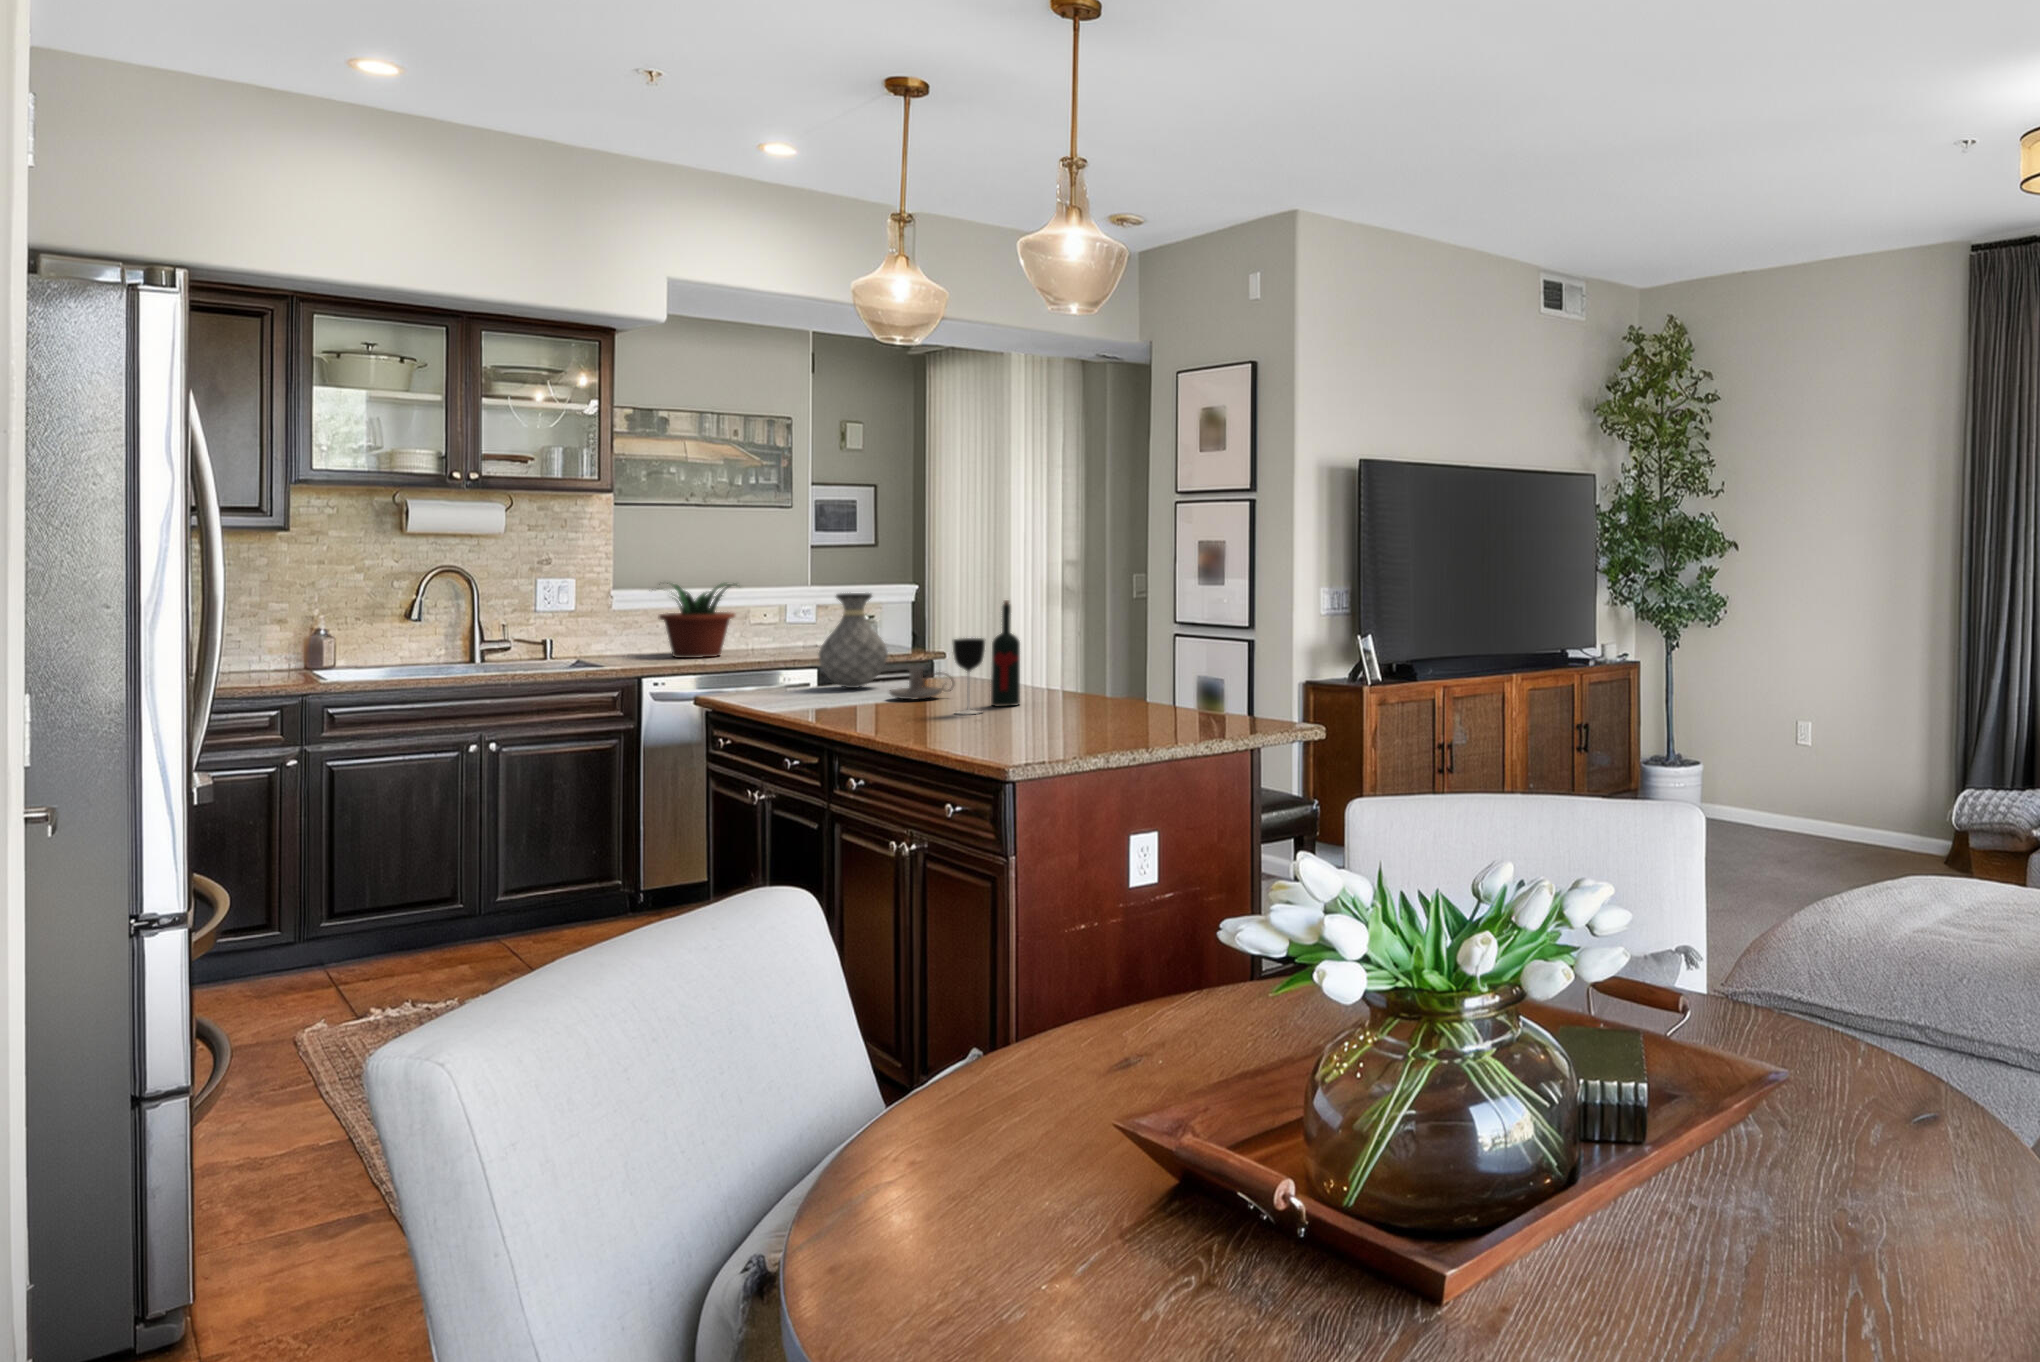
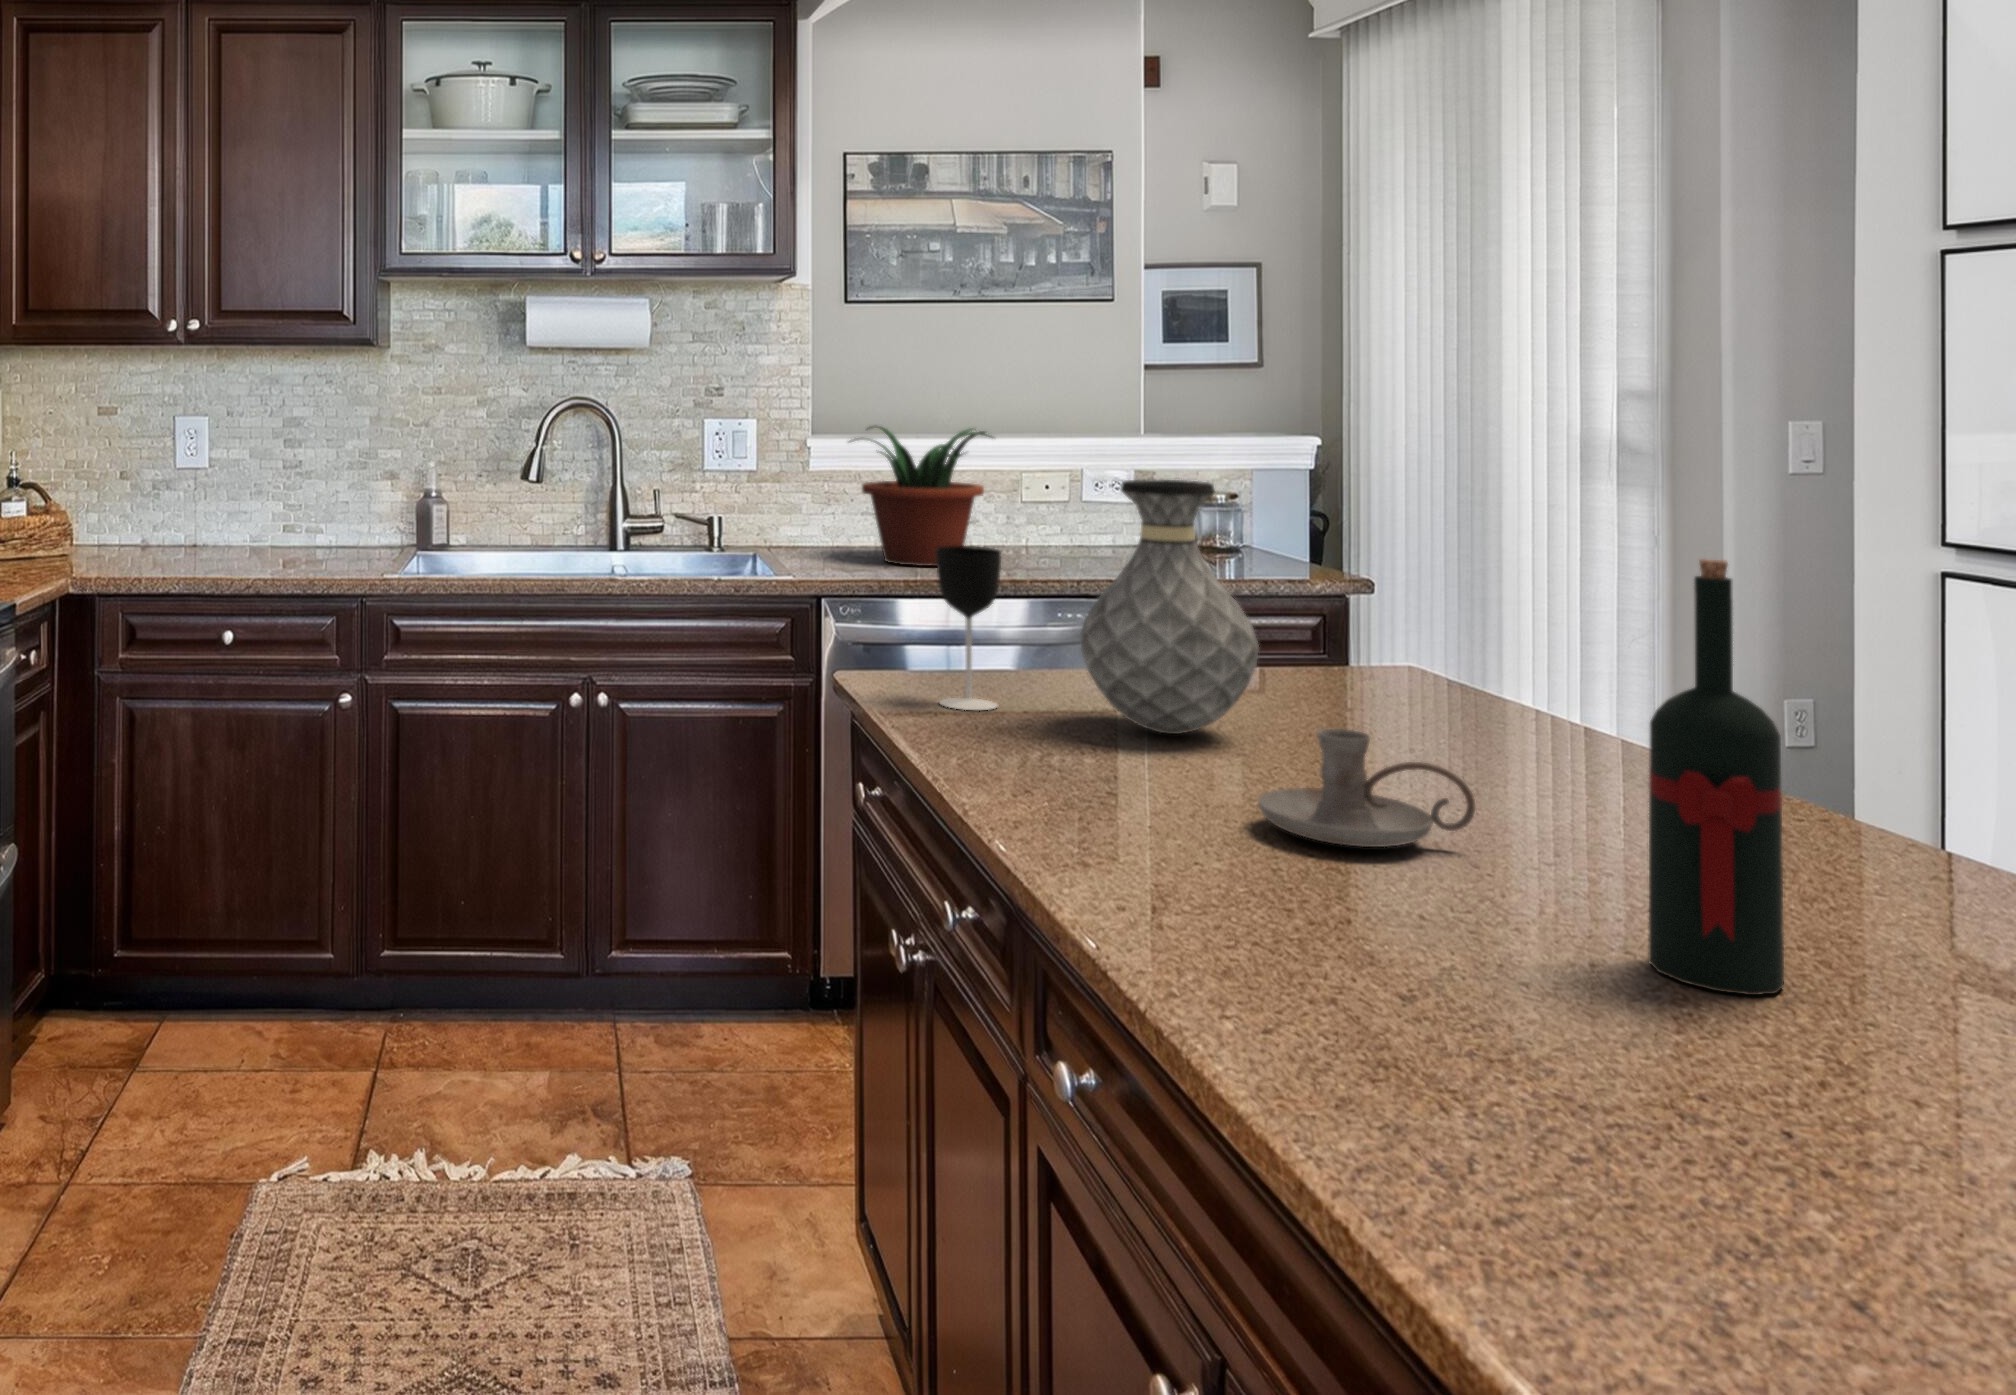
wine glass: present [953,638,985,714] -> present [936,546,1001,710]

